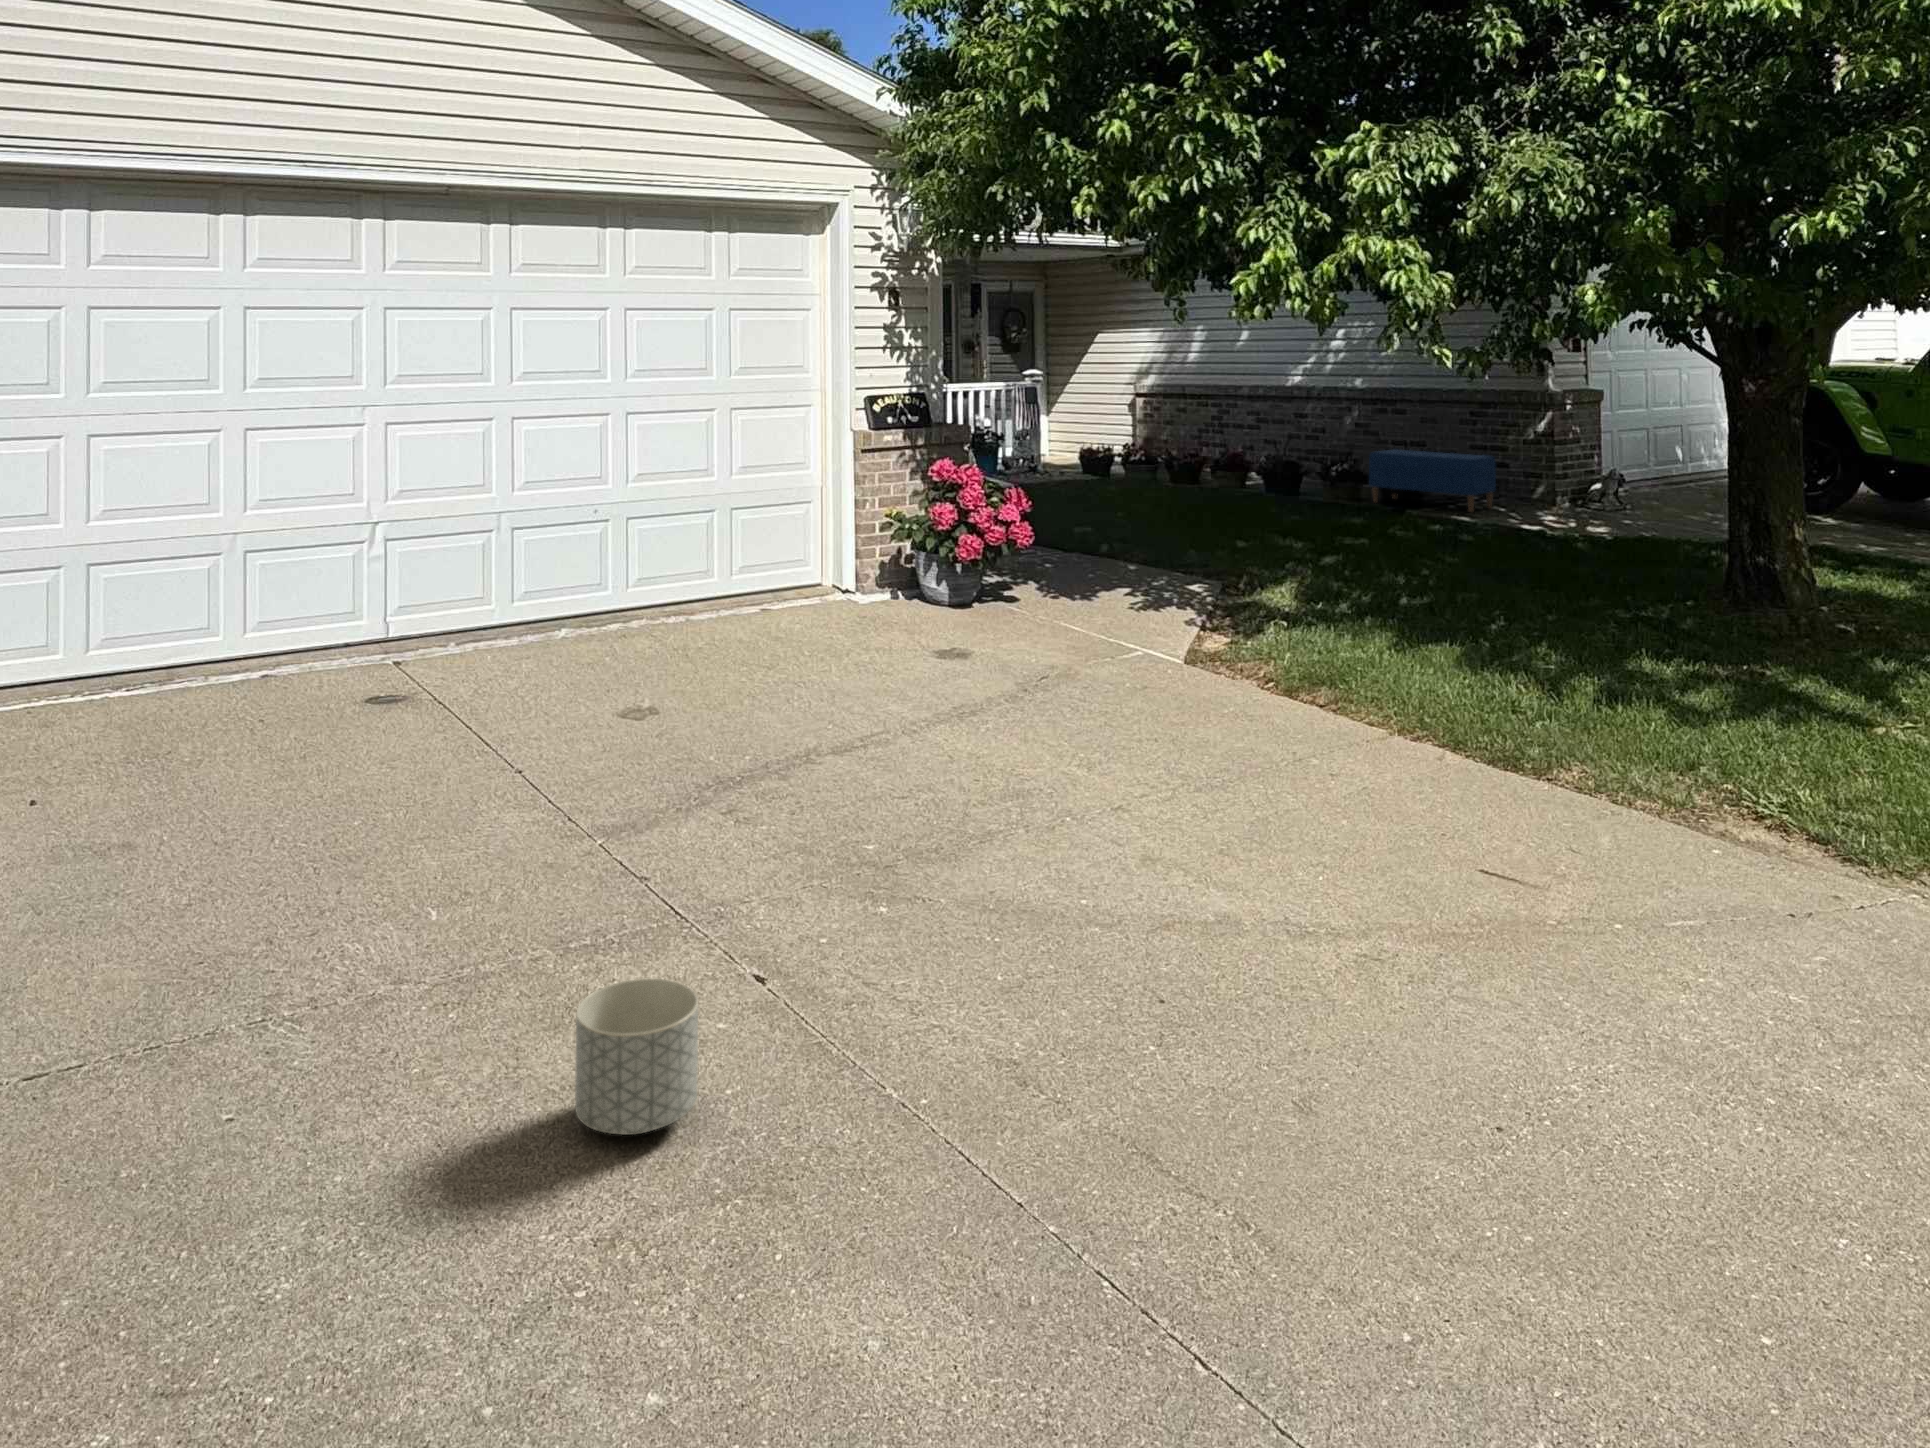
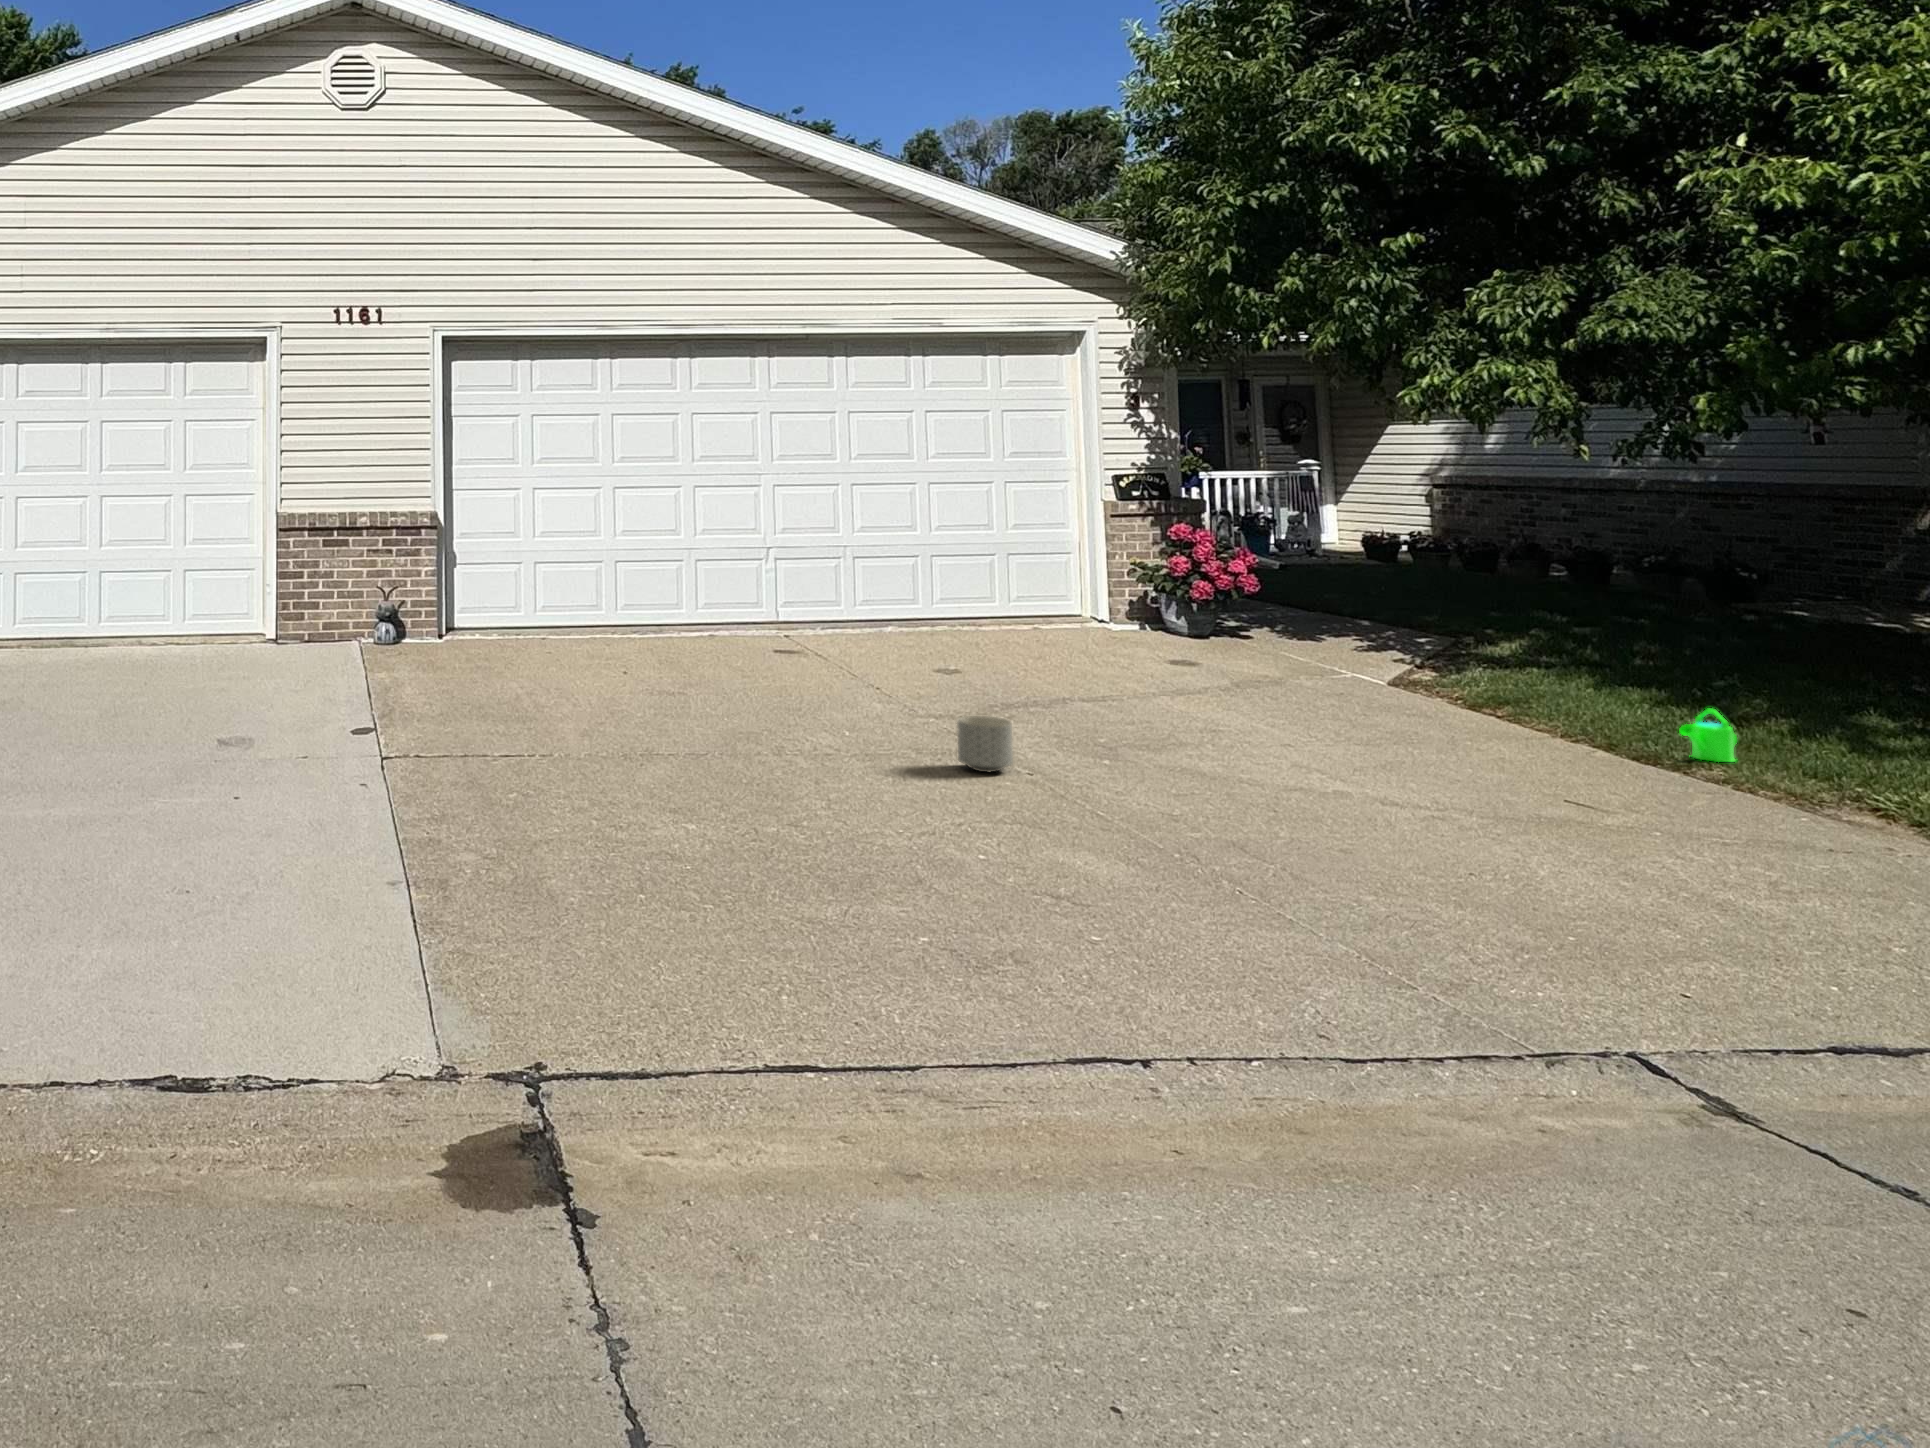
bench: present [1369,449,1496,512] -> none [1692,543,1857,609]
watering can: none [1629,732,1688,813] -> present [1679,708,1737,762]

